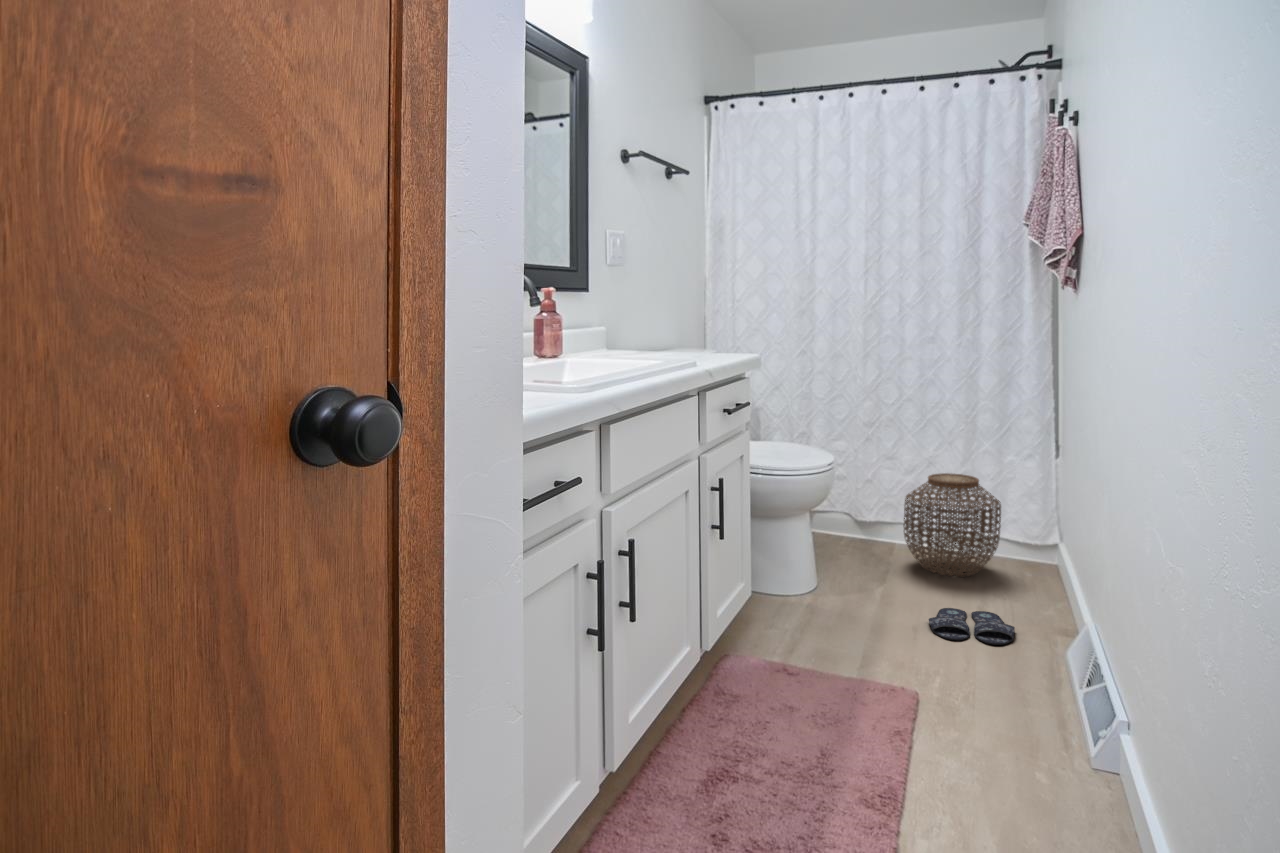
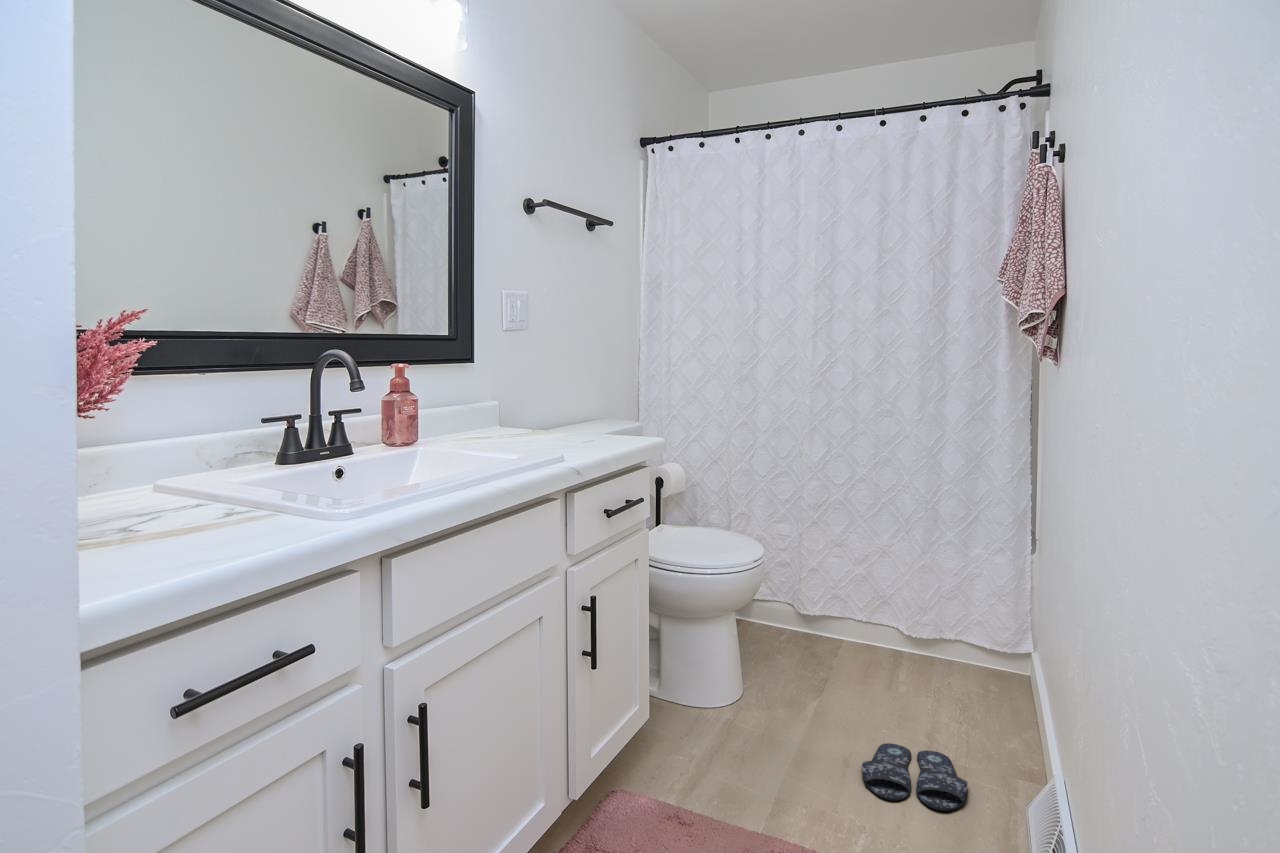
woven basket: present [904,473,1001,576] -> none [849,565,963,692]

